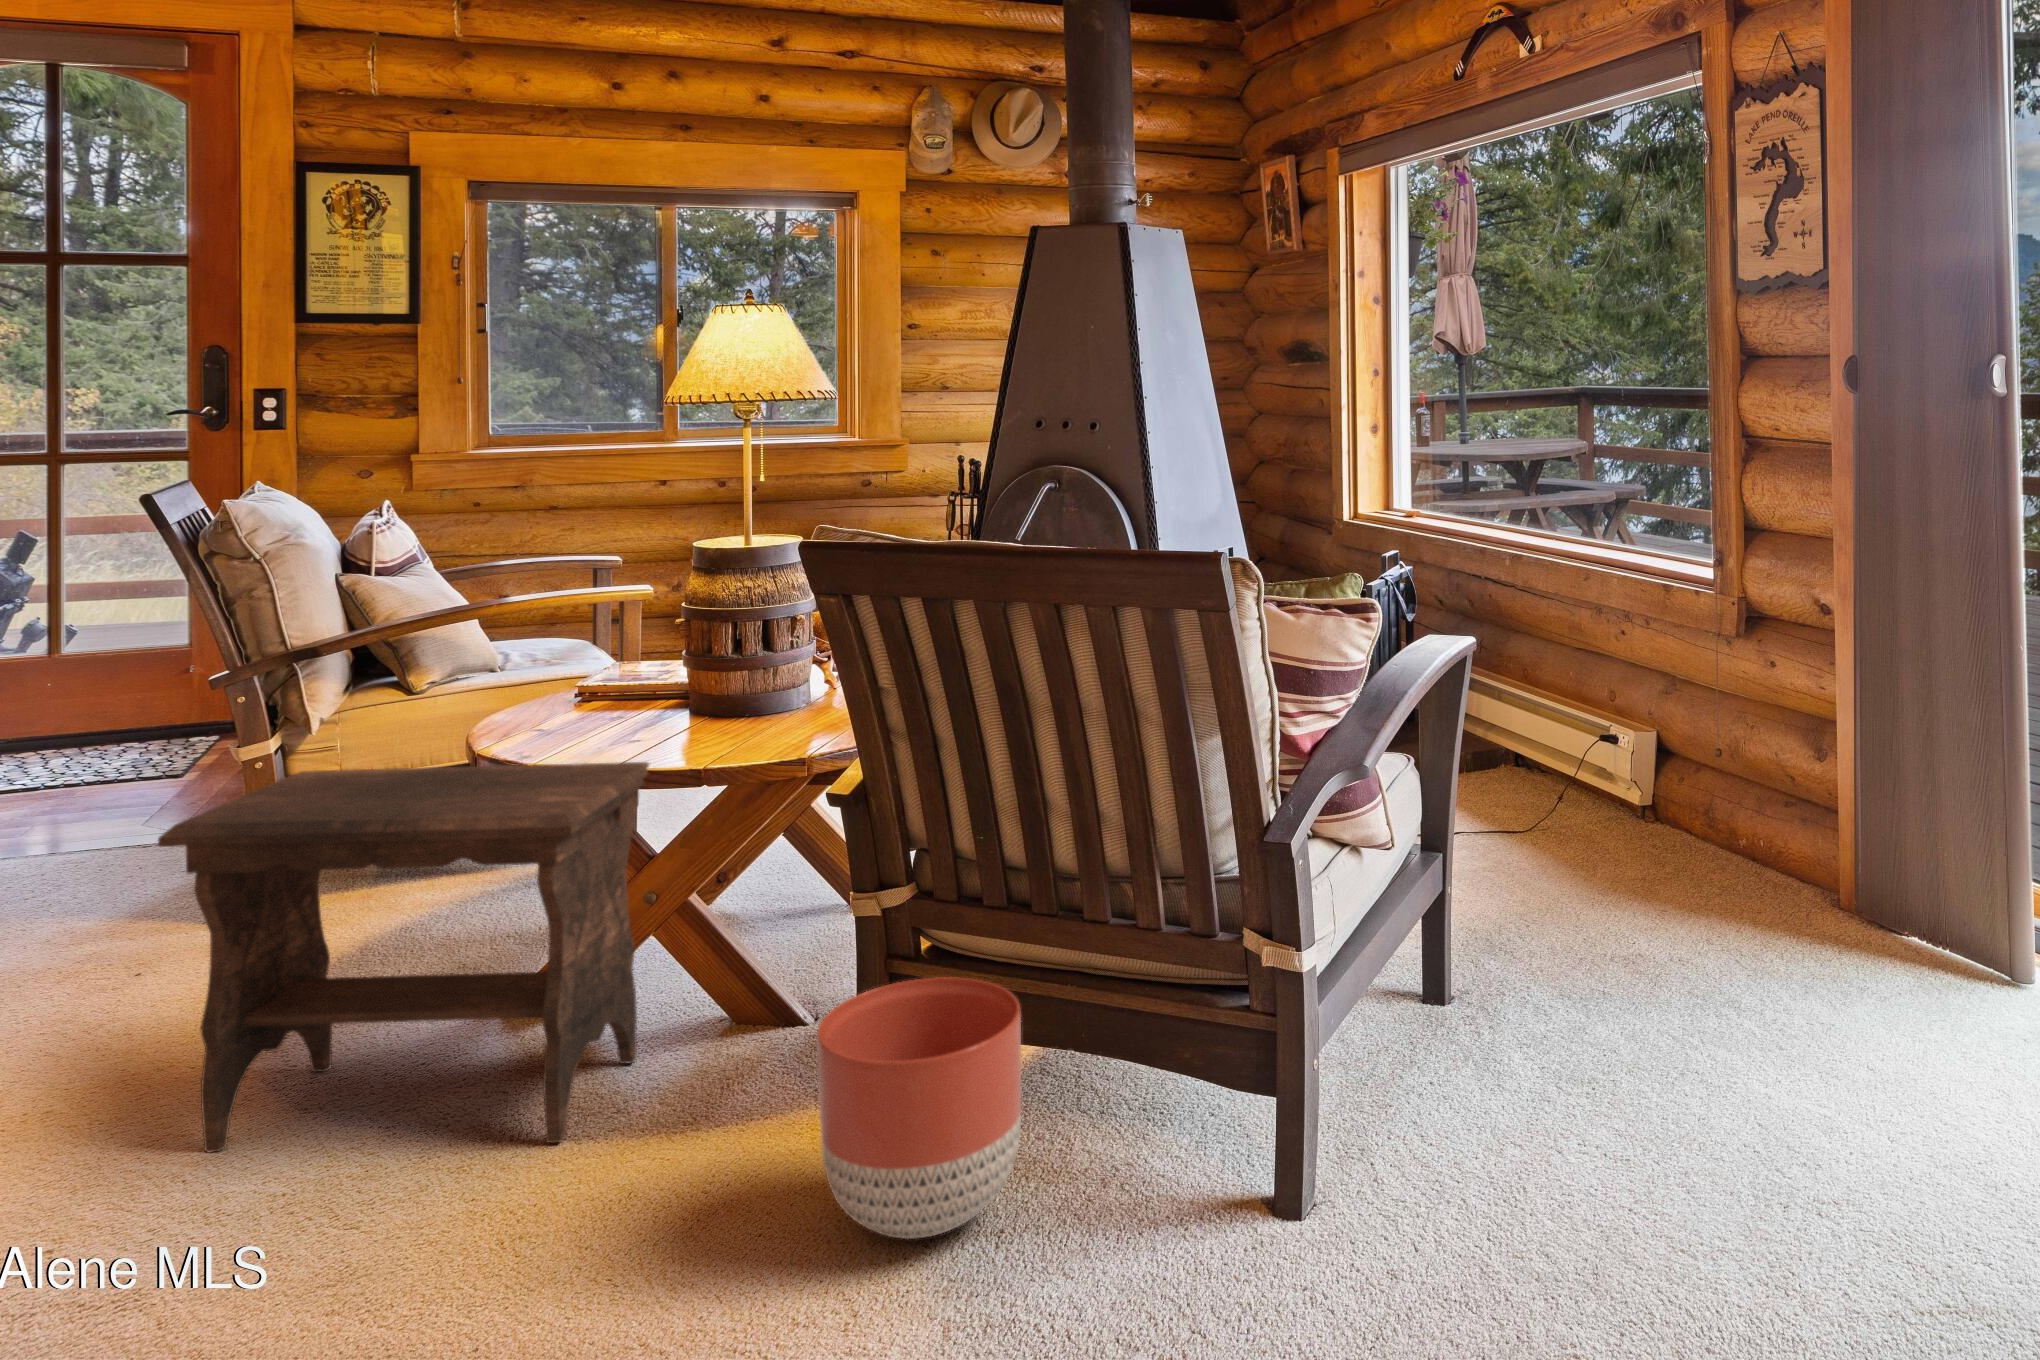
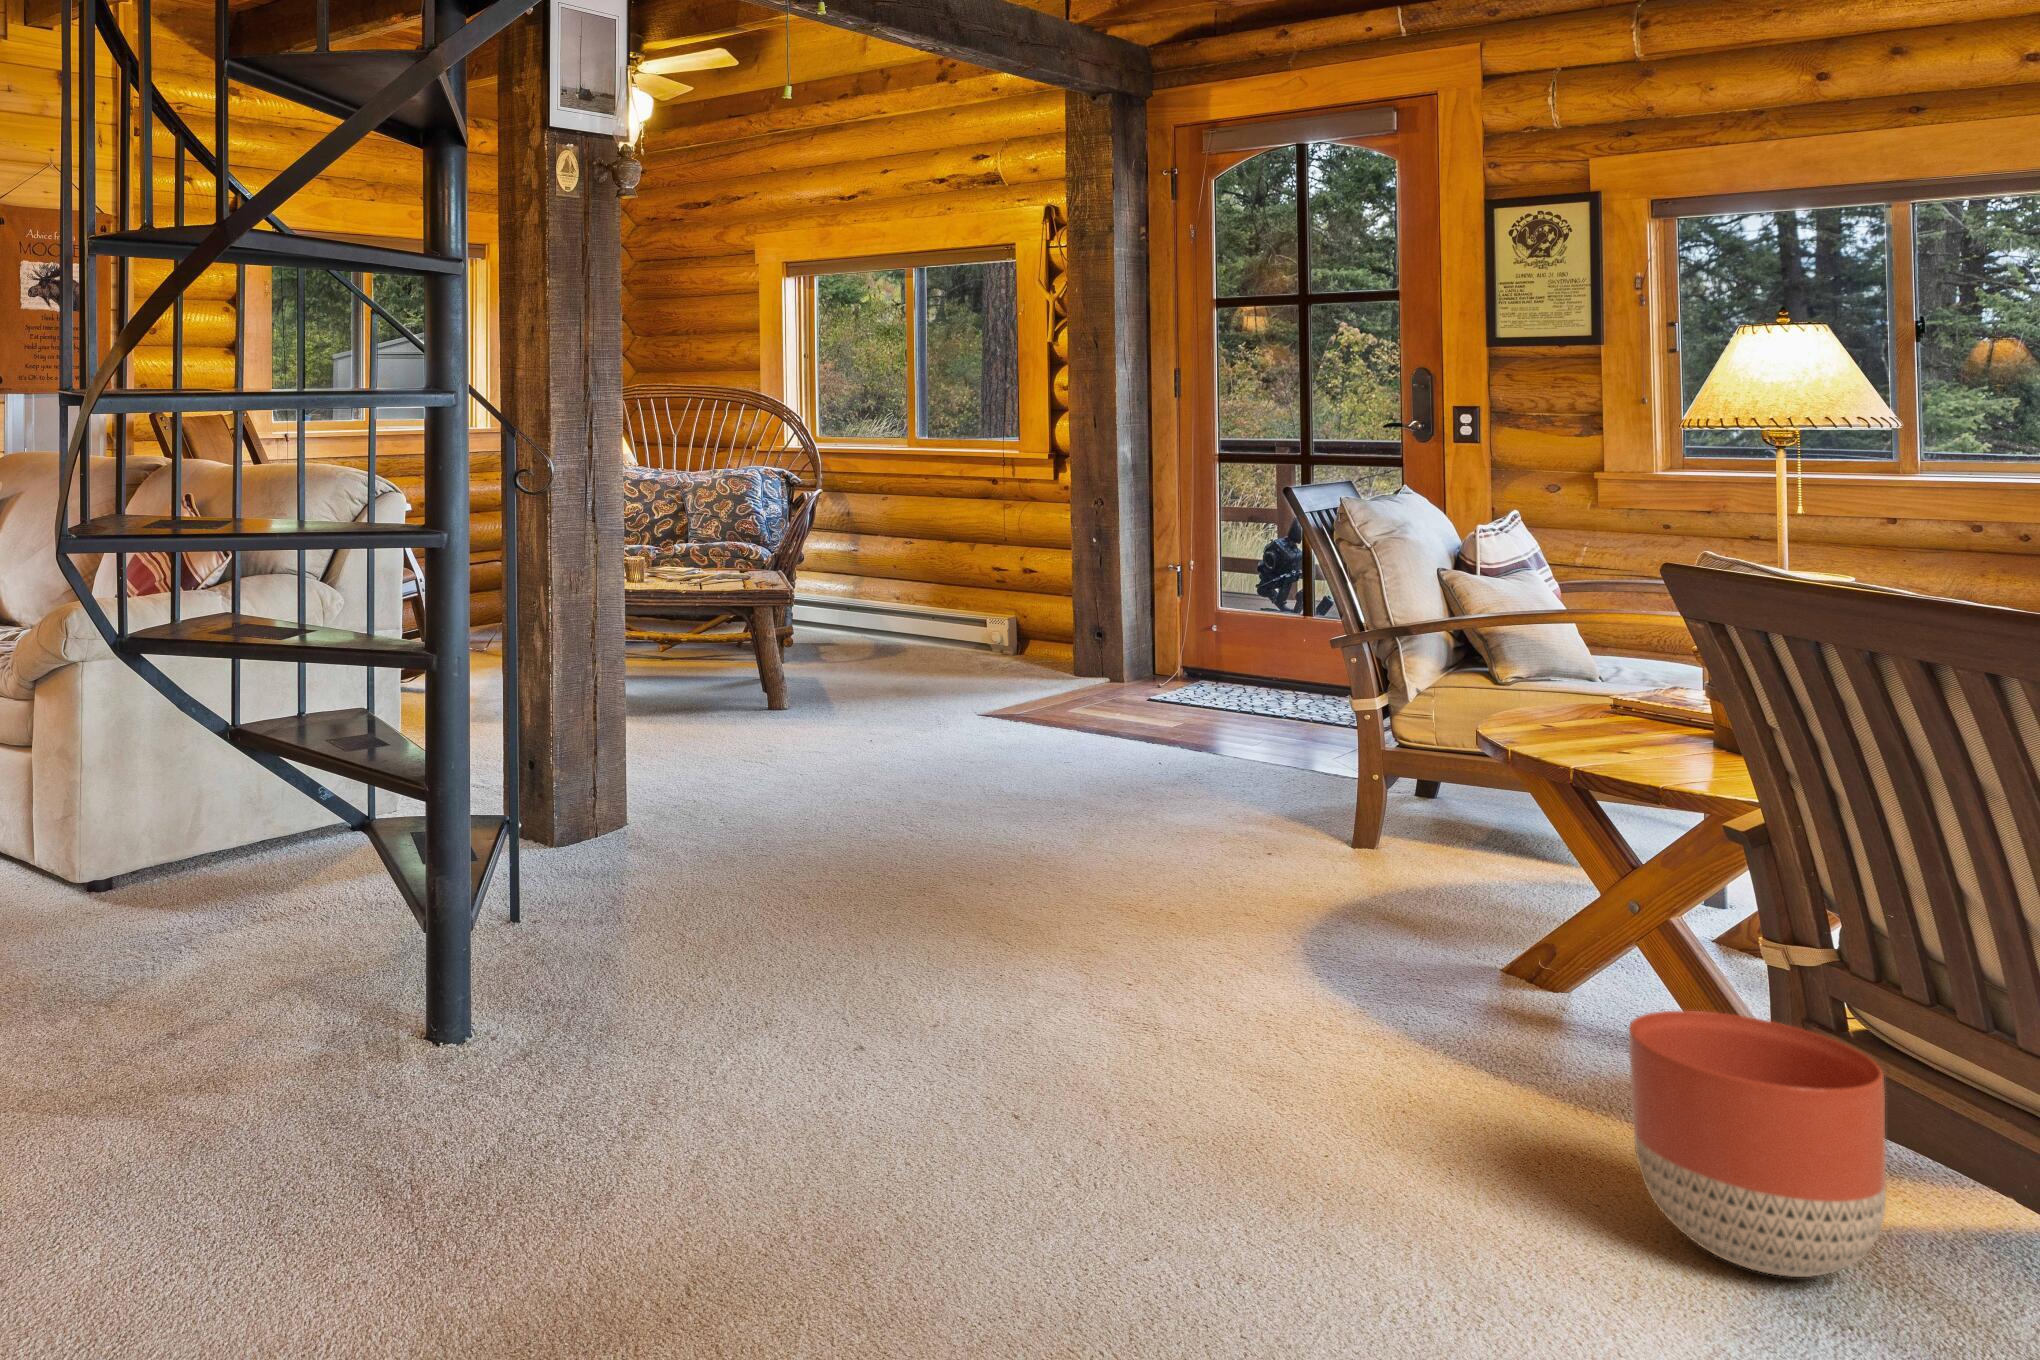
footstool: present [158,762,649,1152] -> none [1208,704,1607,1059]

